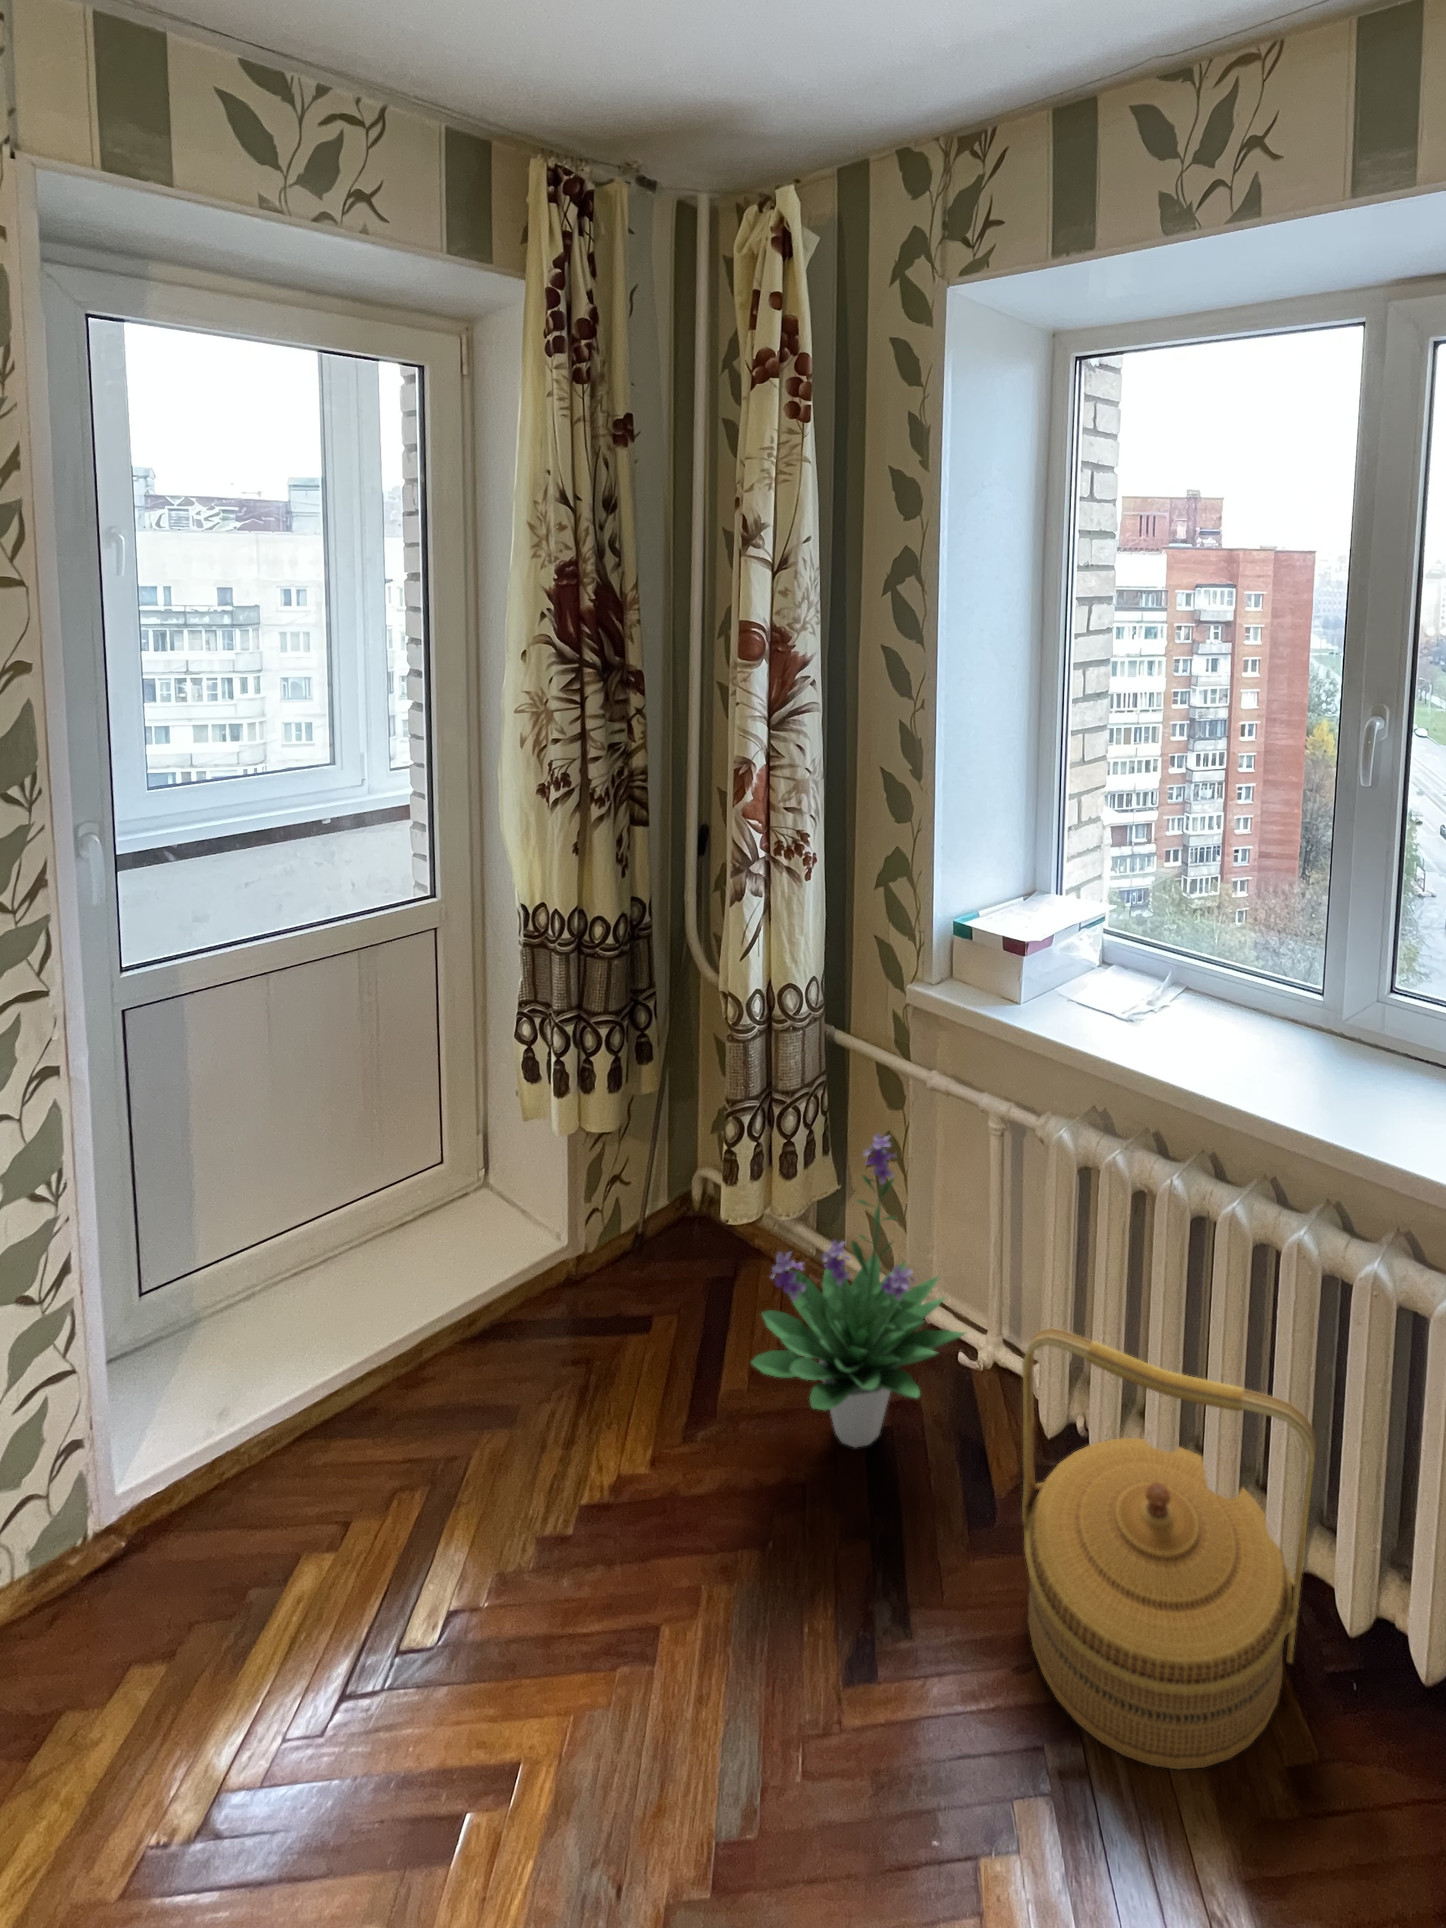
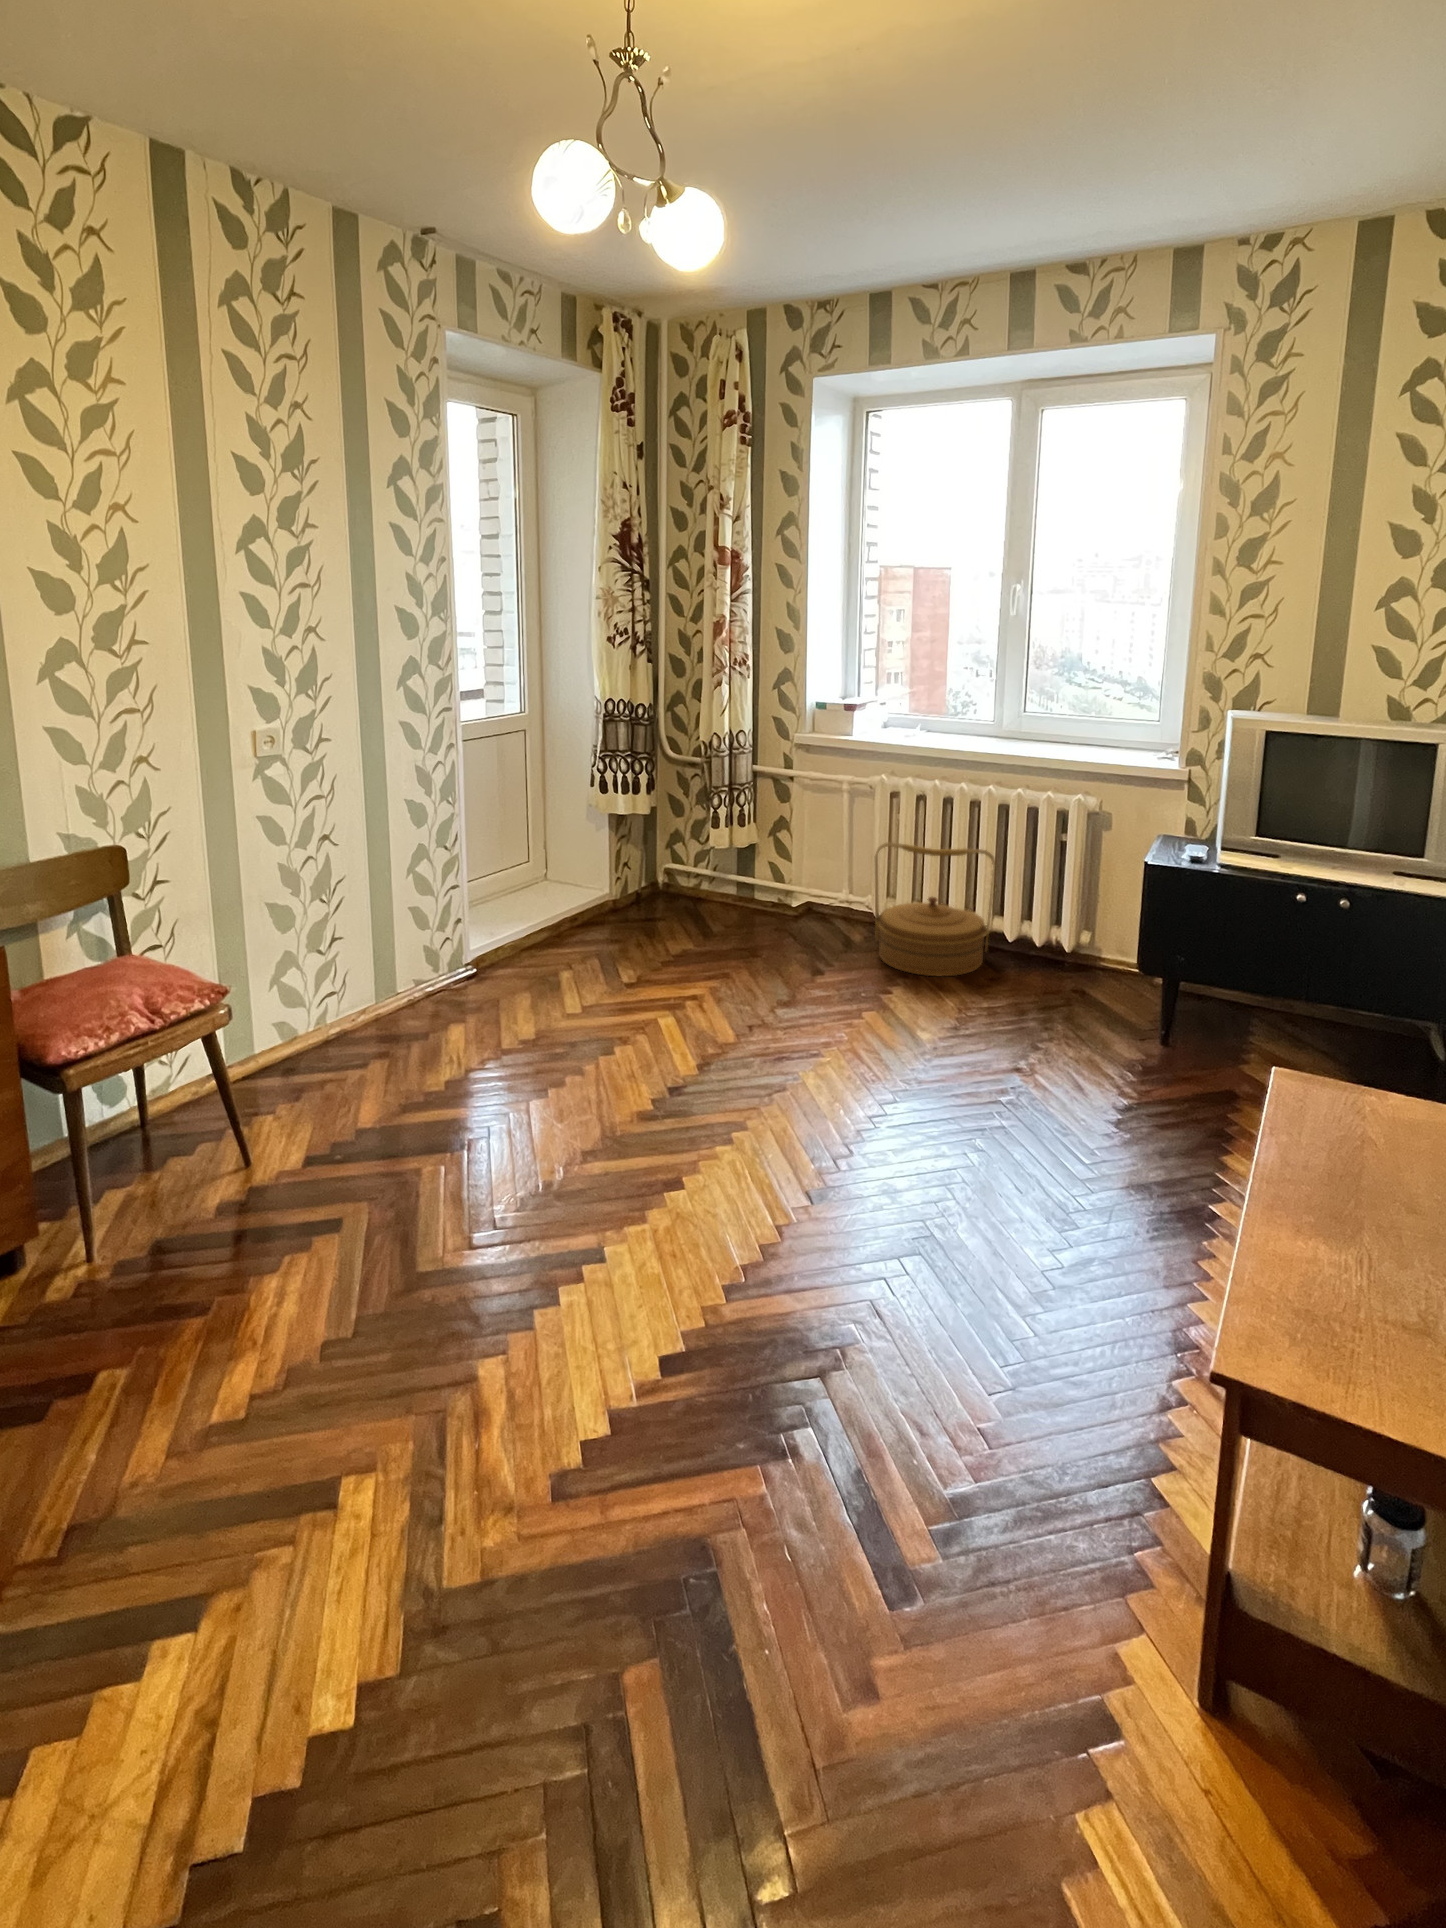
potted plant: present [751,1133,965,1447] -> none [739,795,837,934]

